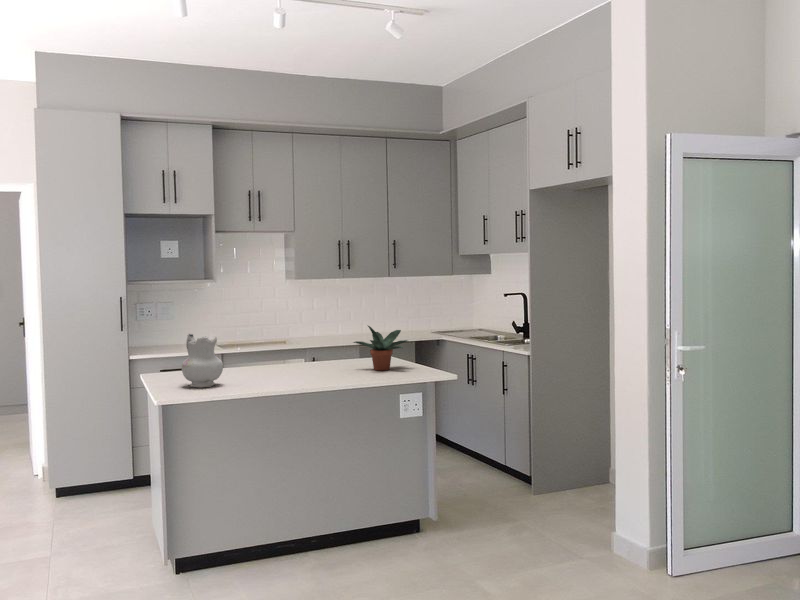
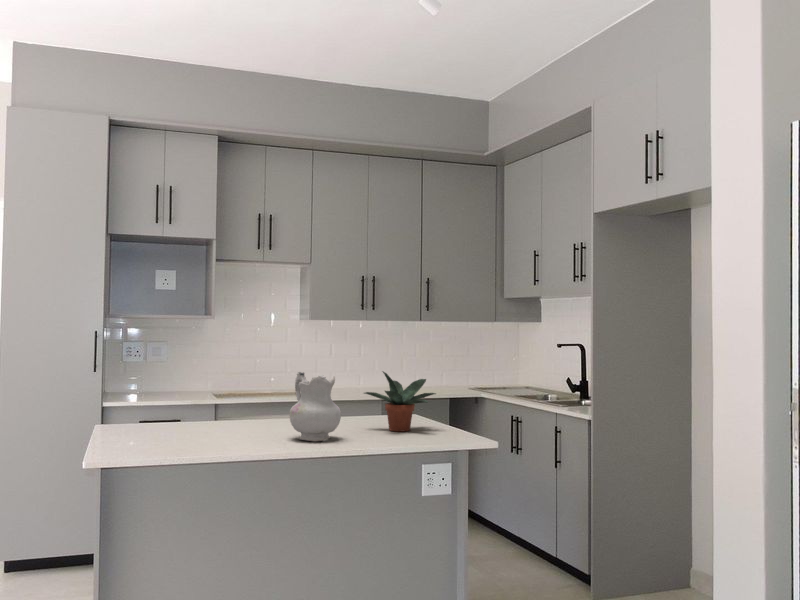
ceramic pitcher: present [182,334,223,388] -> present [290,372,341,441]

